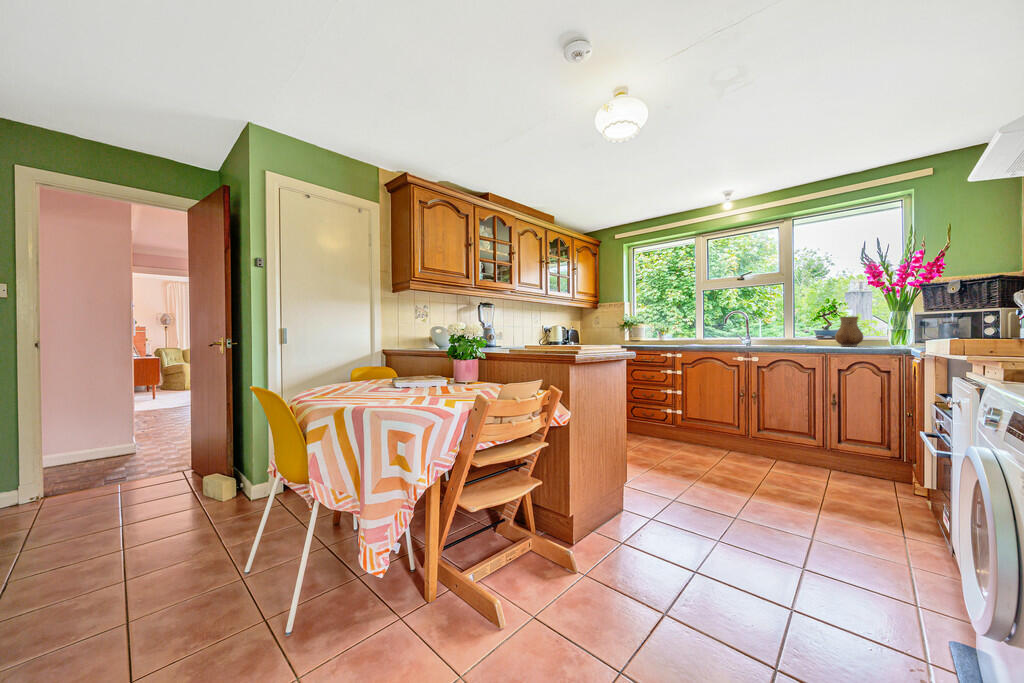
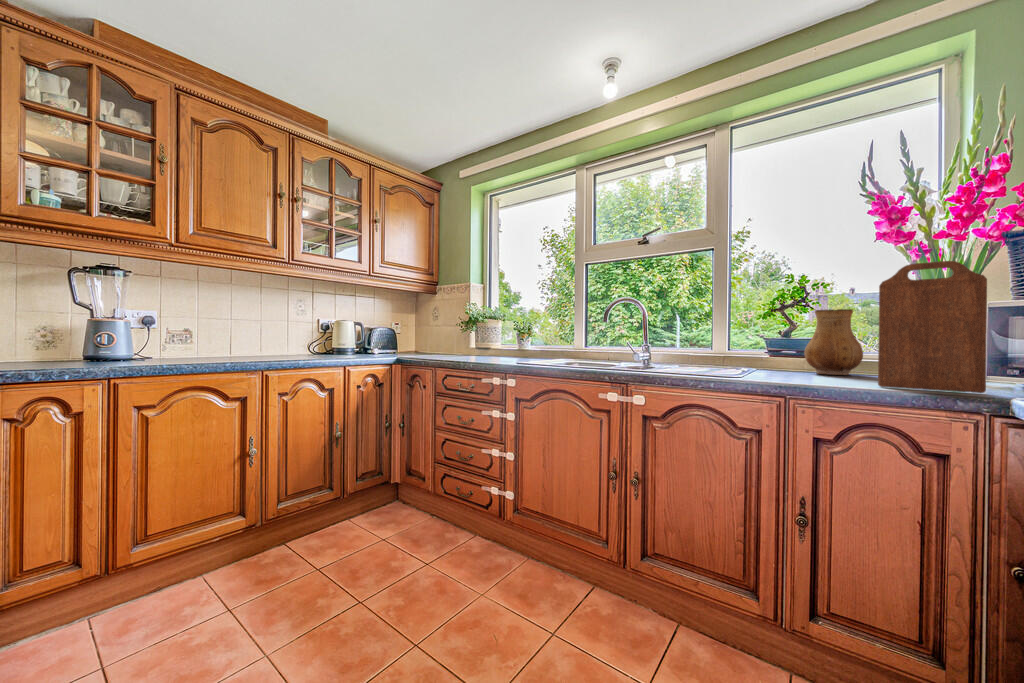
cutting board: none [865,300,905,349] -> present [878,261,987,393]

